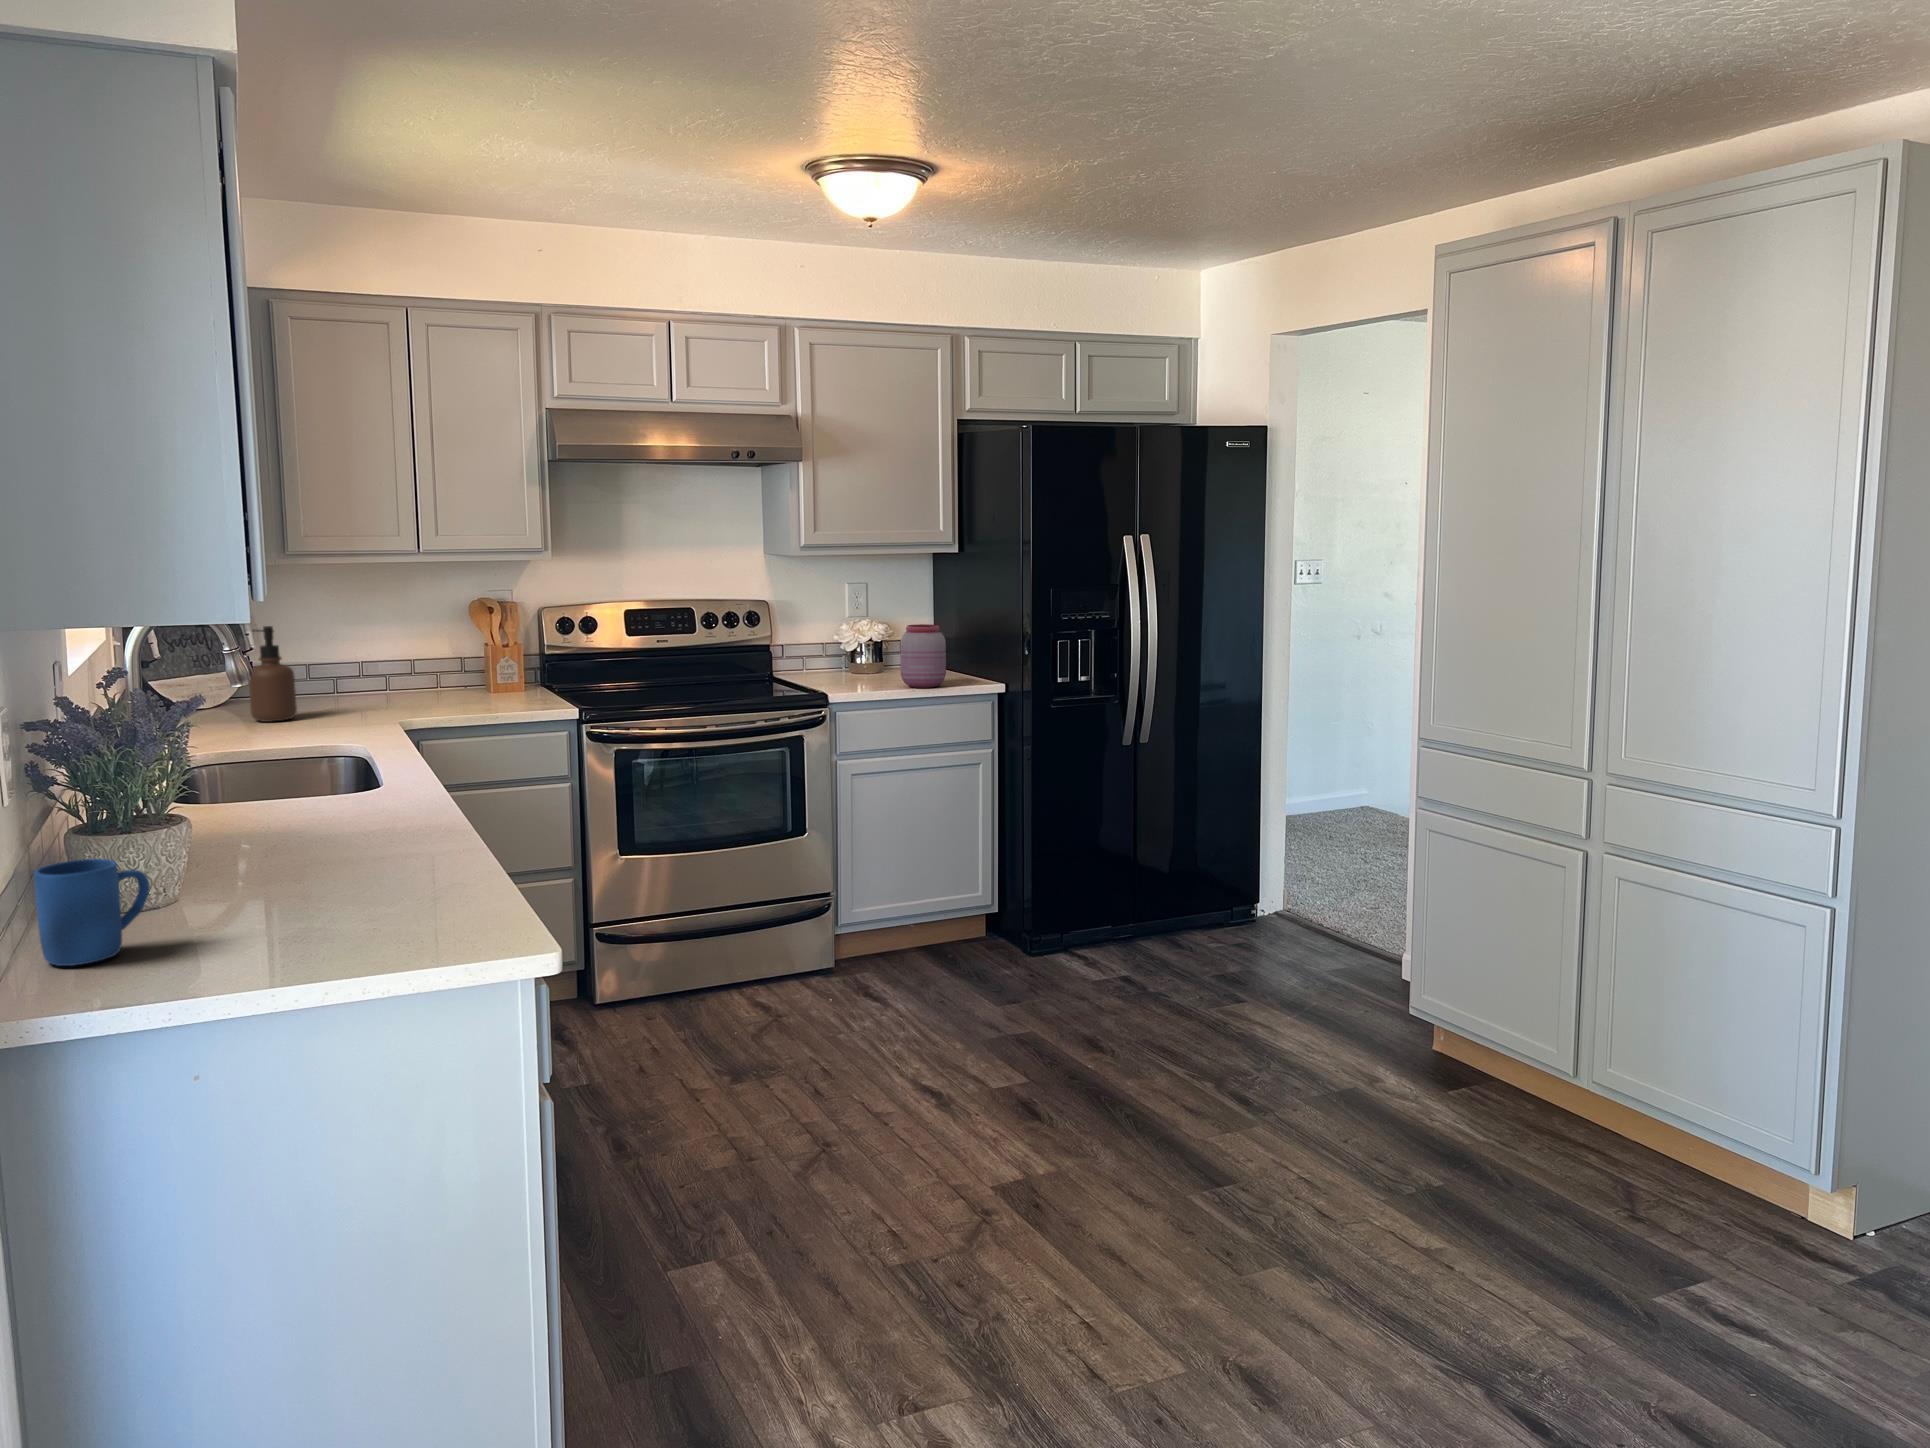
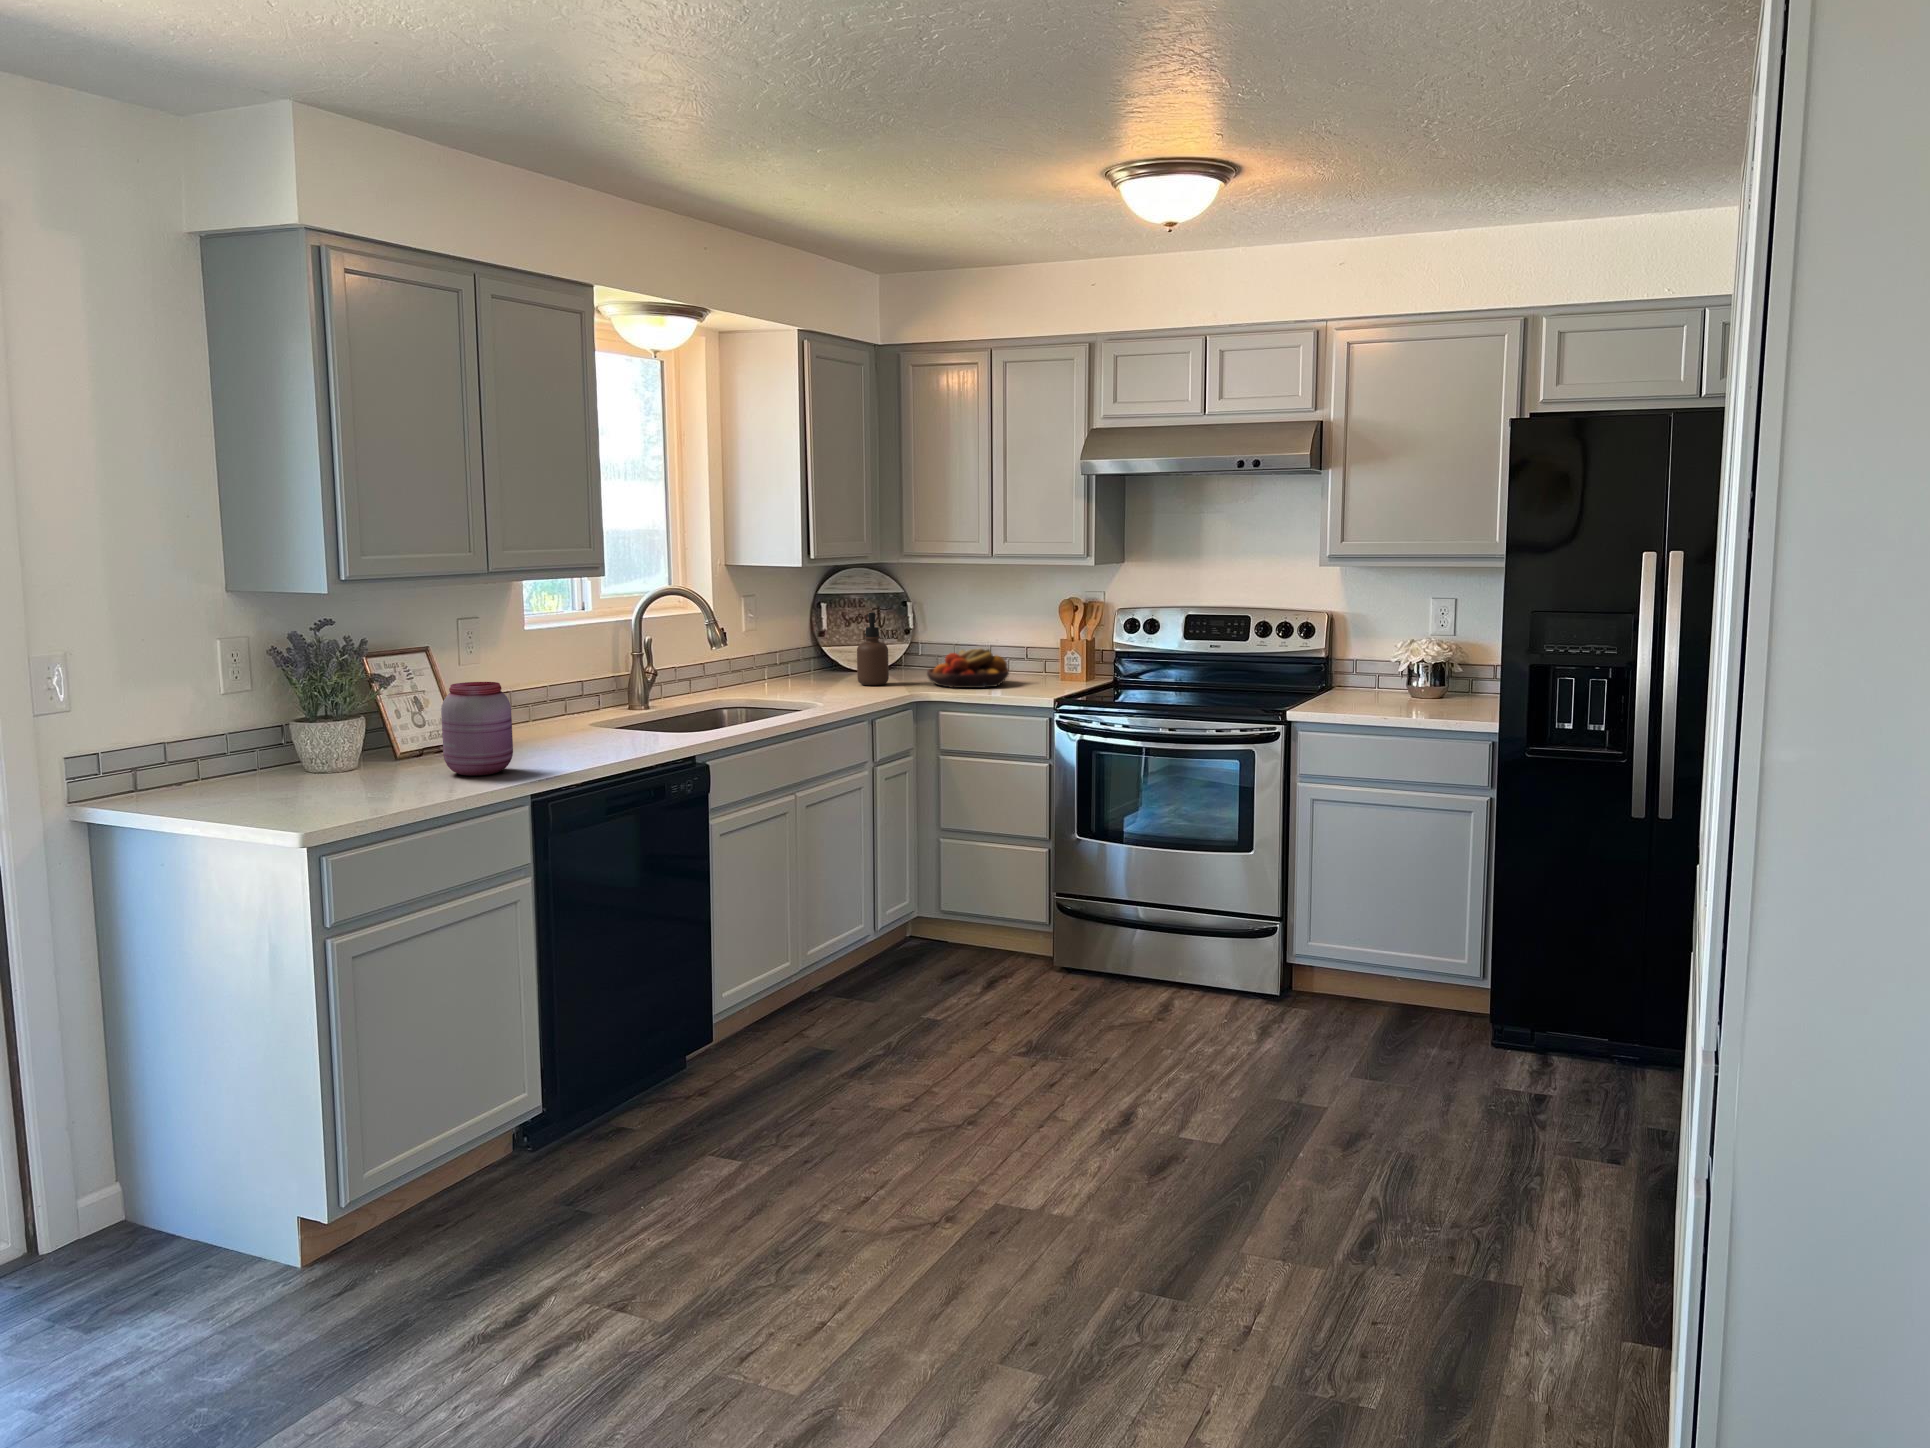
jar: present [900,624,946,688] -> present [441,682,513,775]
fruit bowl: none [337,663,448,713] -> present [927,649,1009,688]
mug: present [34,859,150,966] -> none [301,726,360,782]

